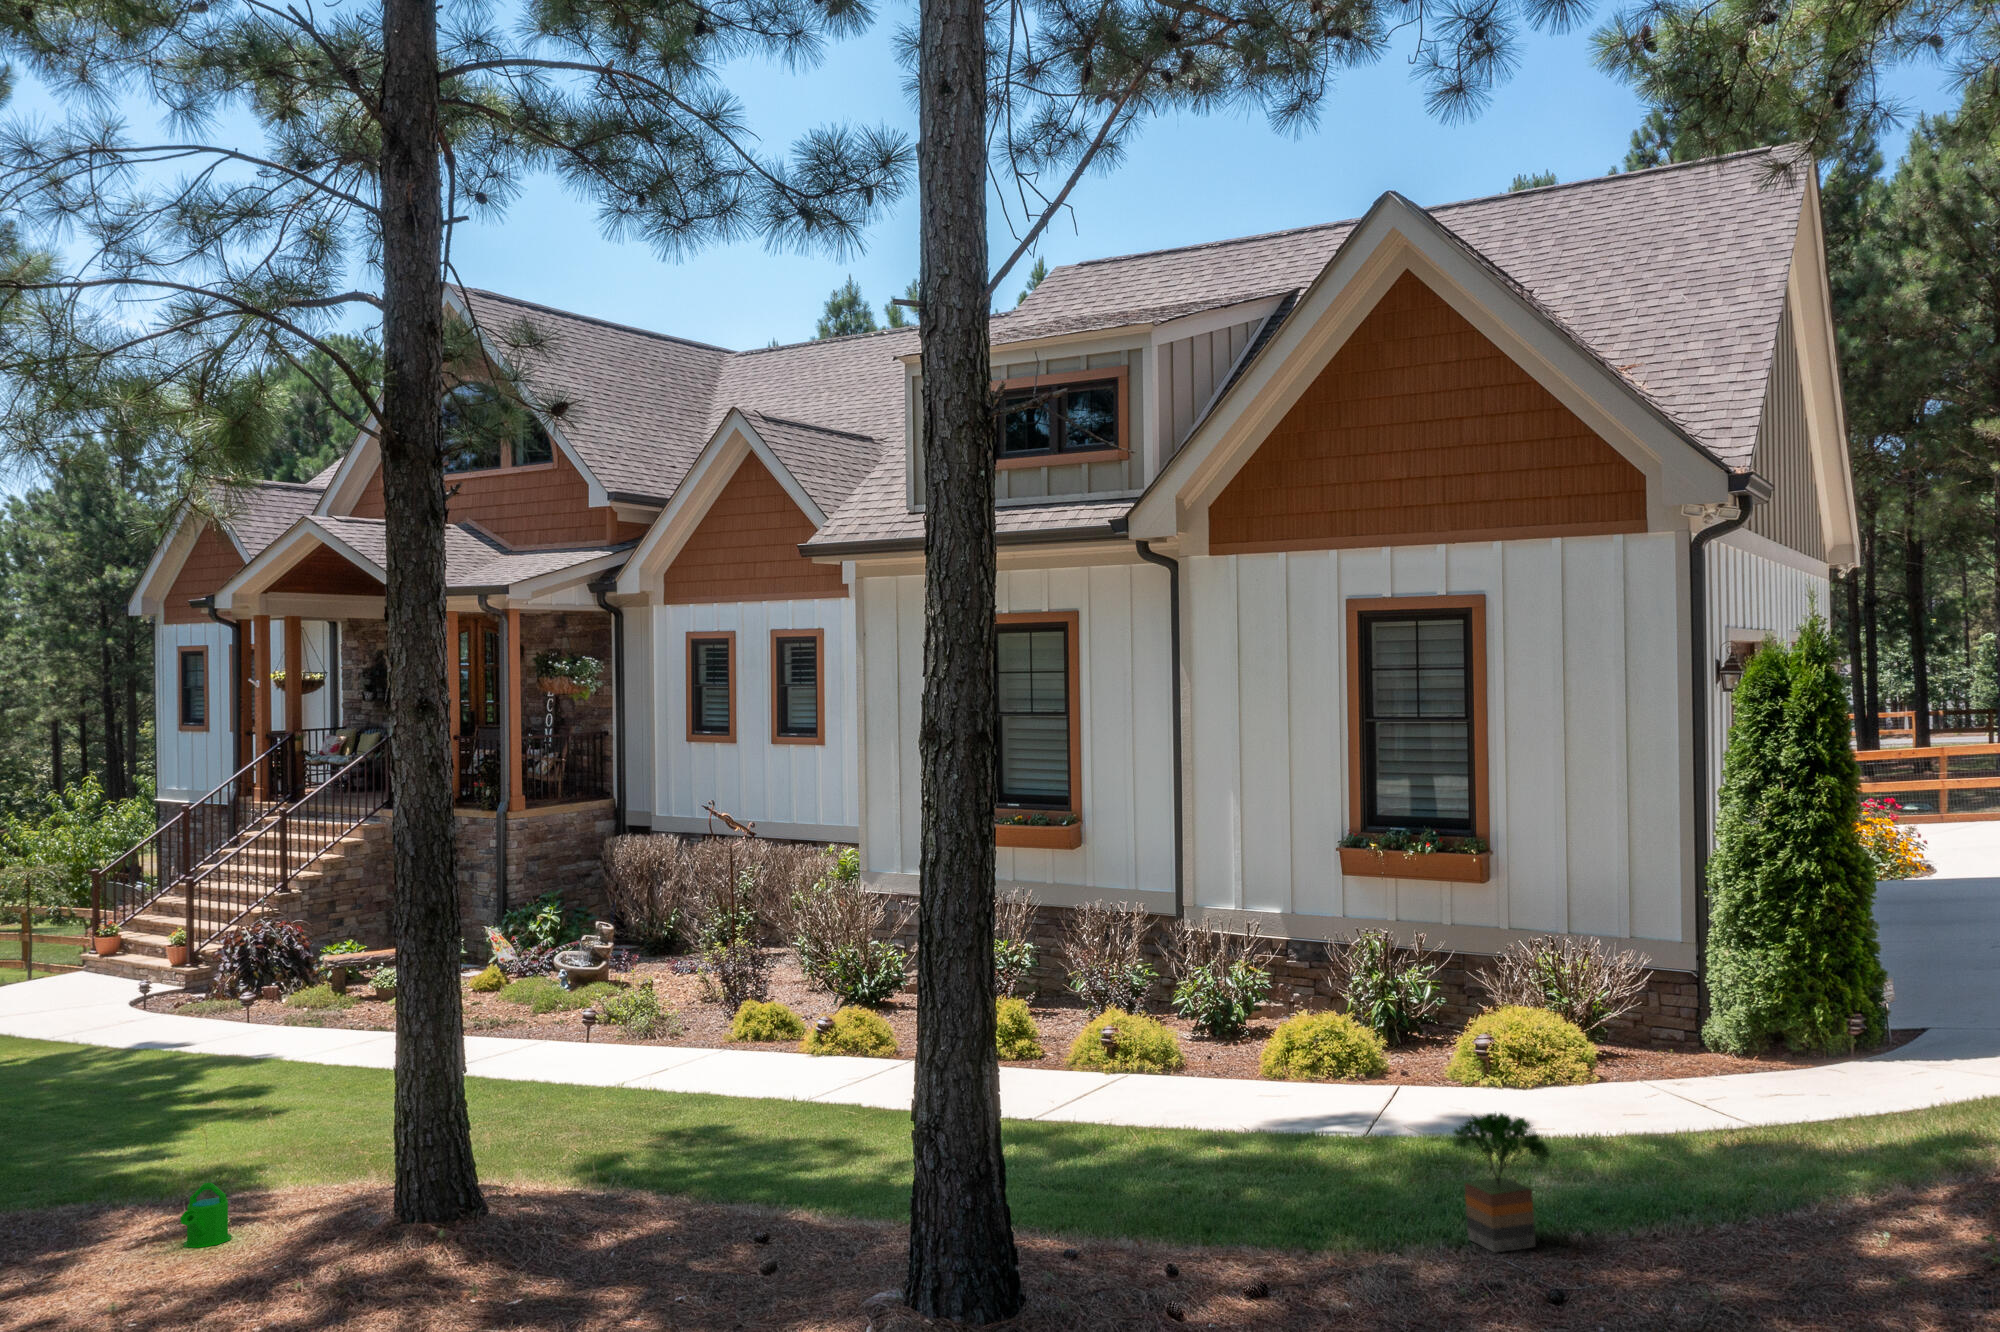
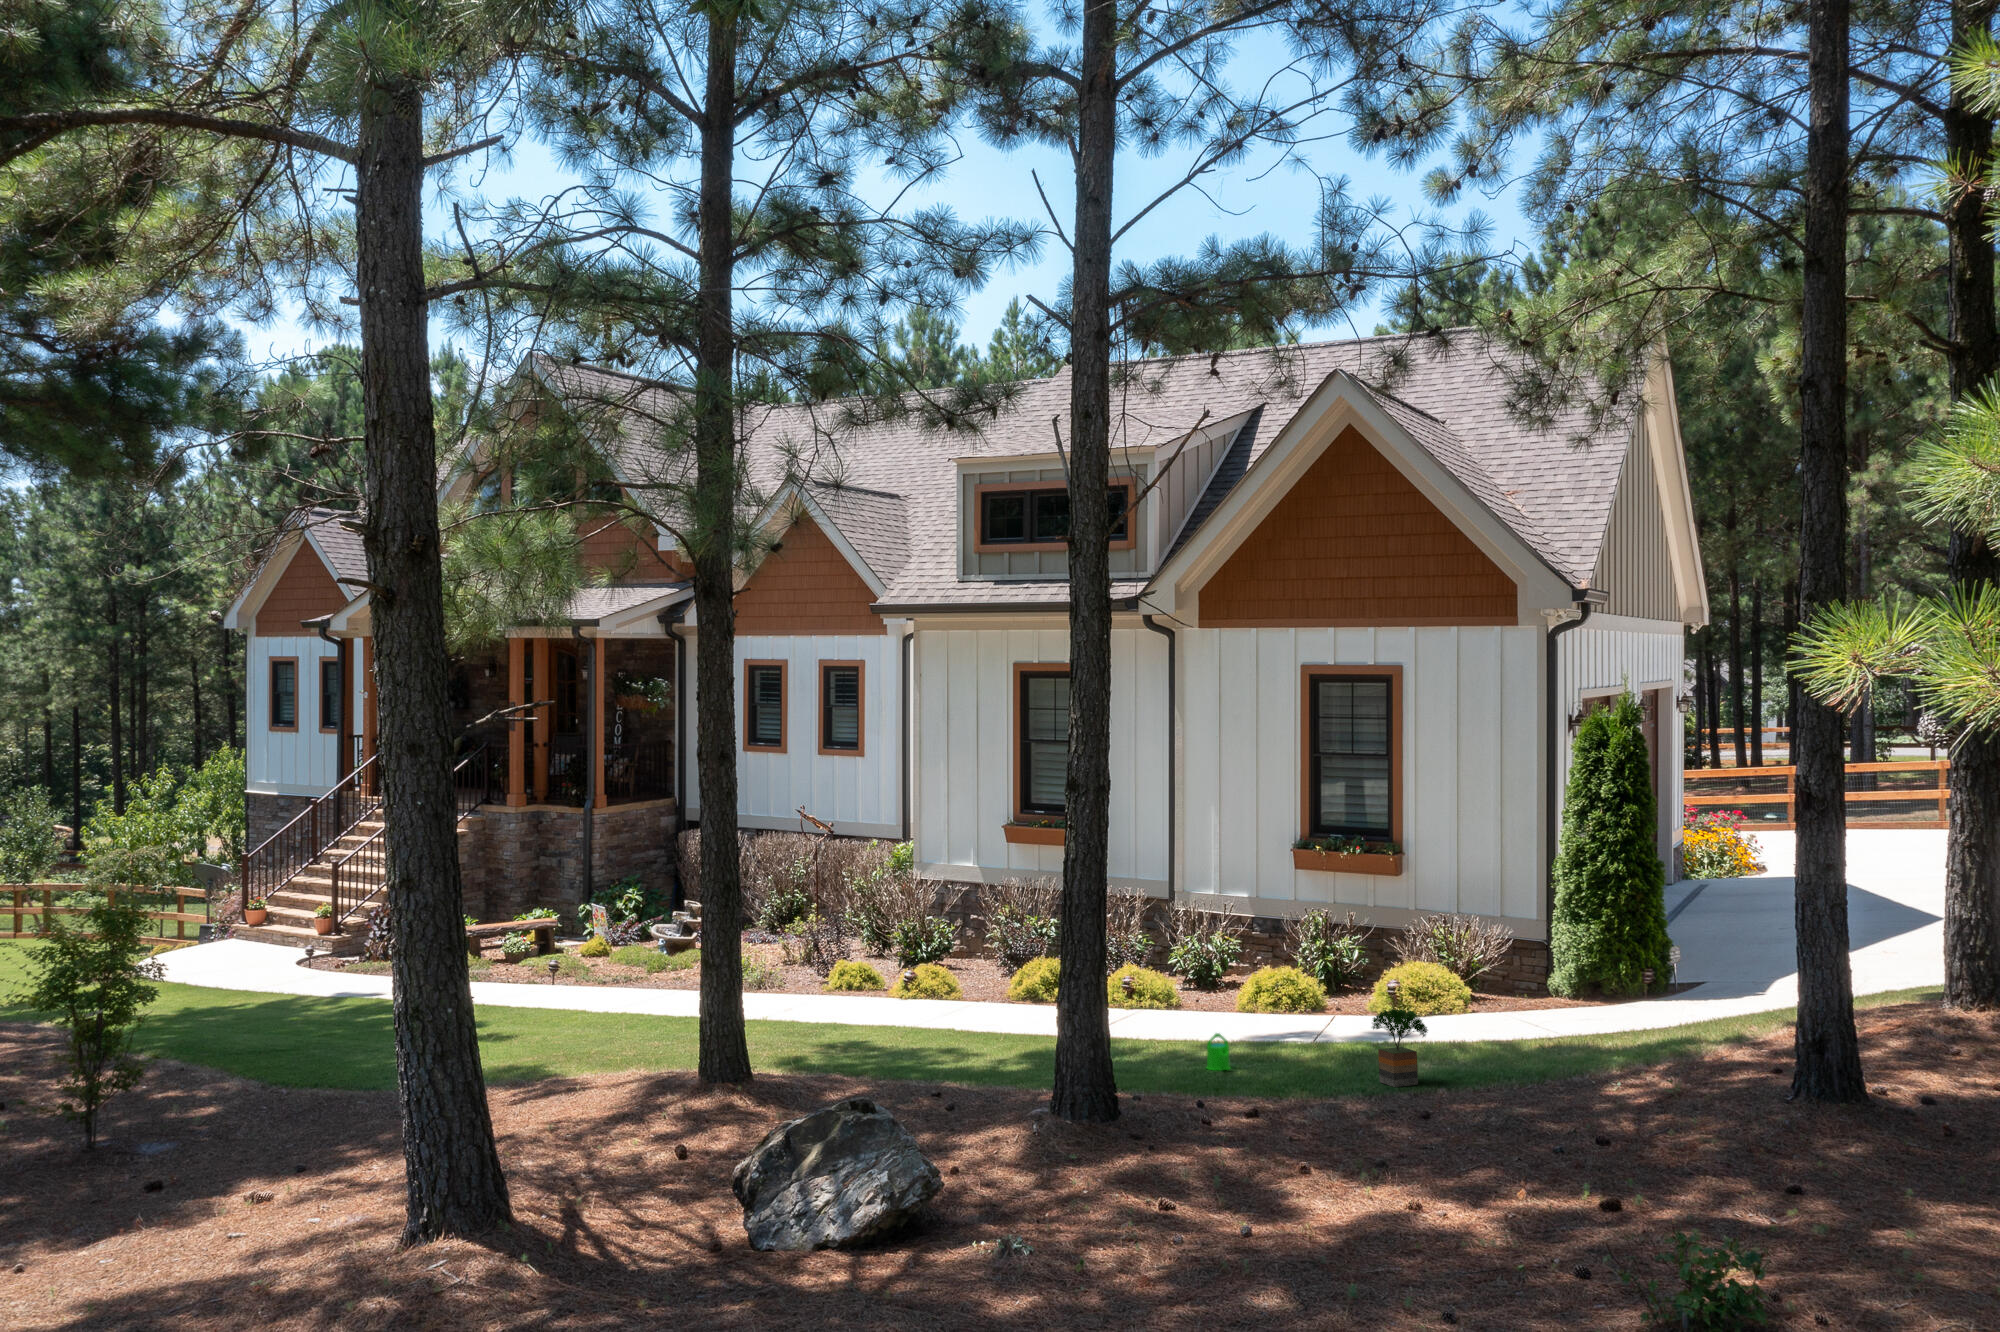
watering can: present [180,1183,232,1248] -> present [1207,1033,1231,1070]

